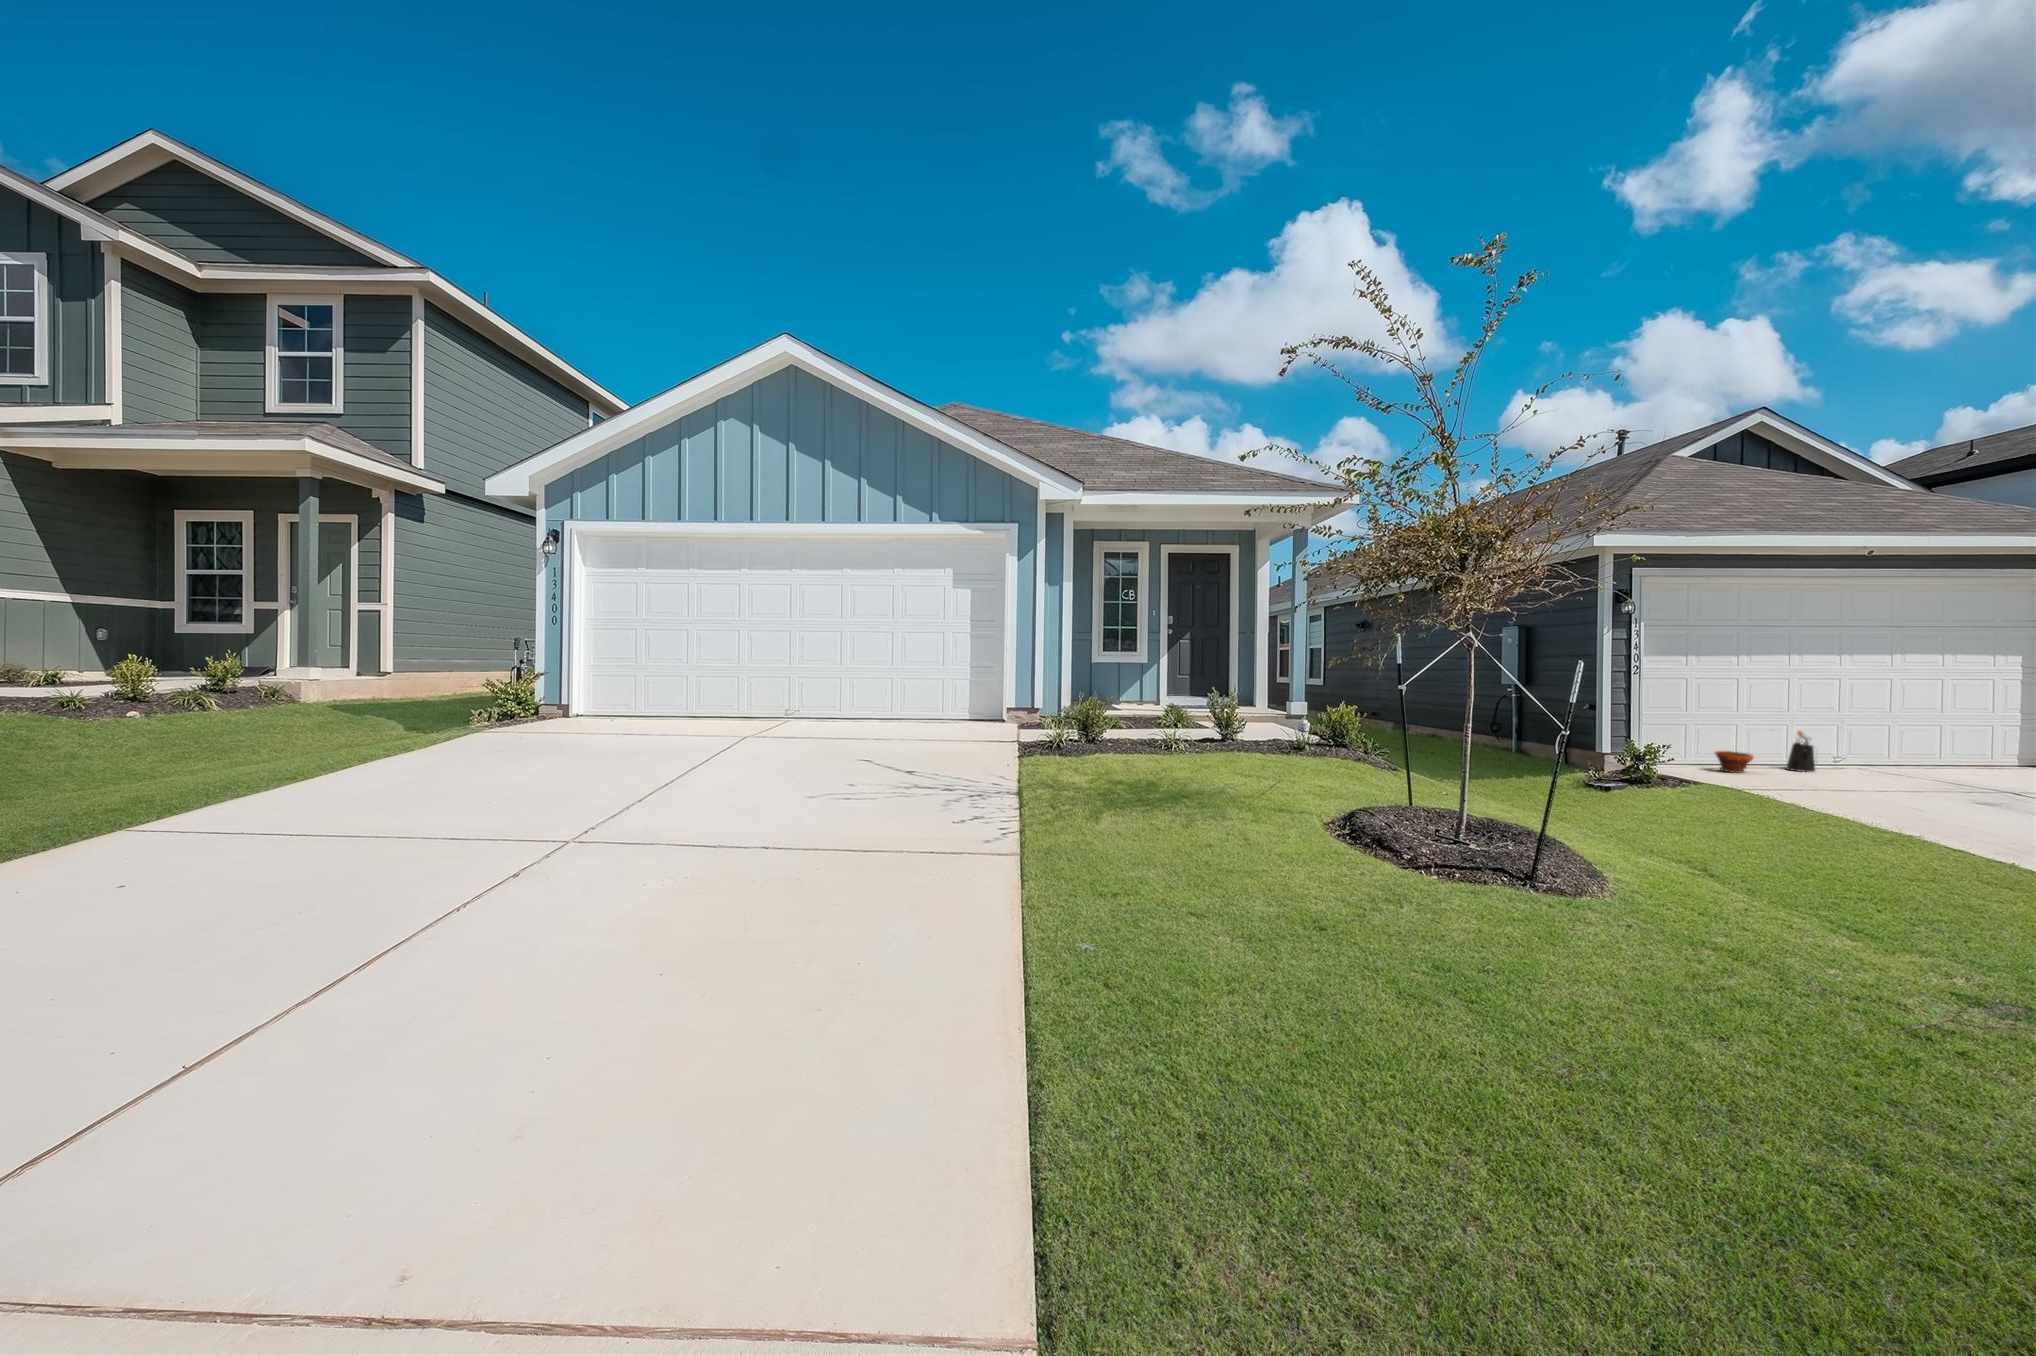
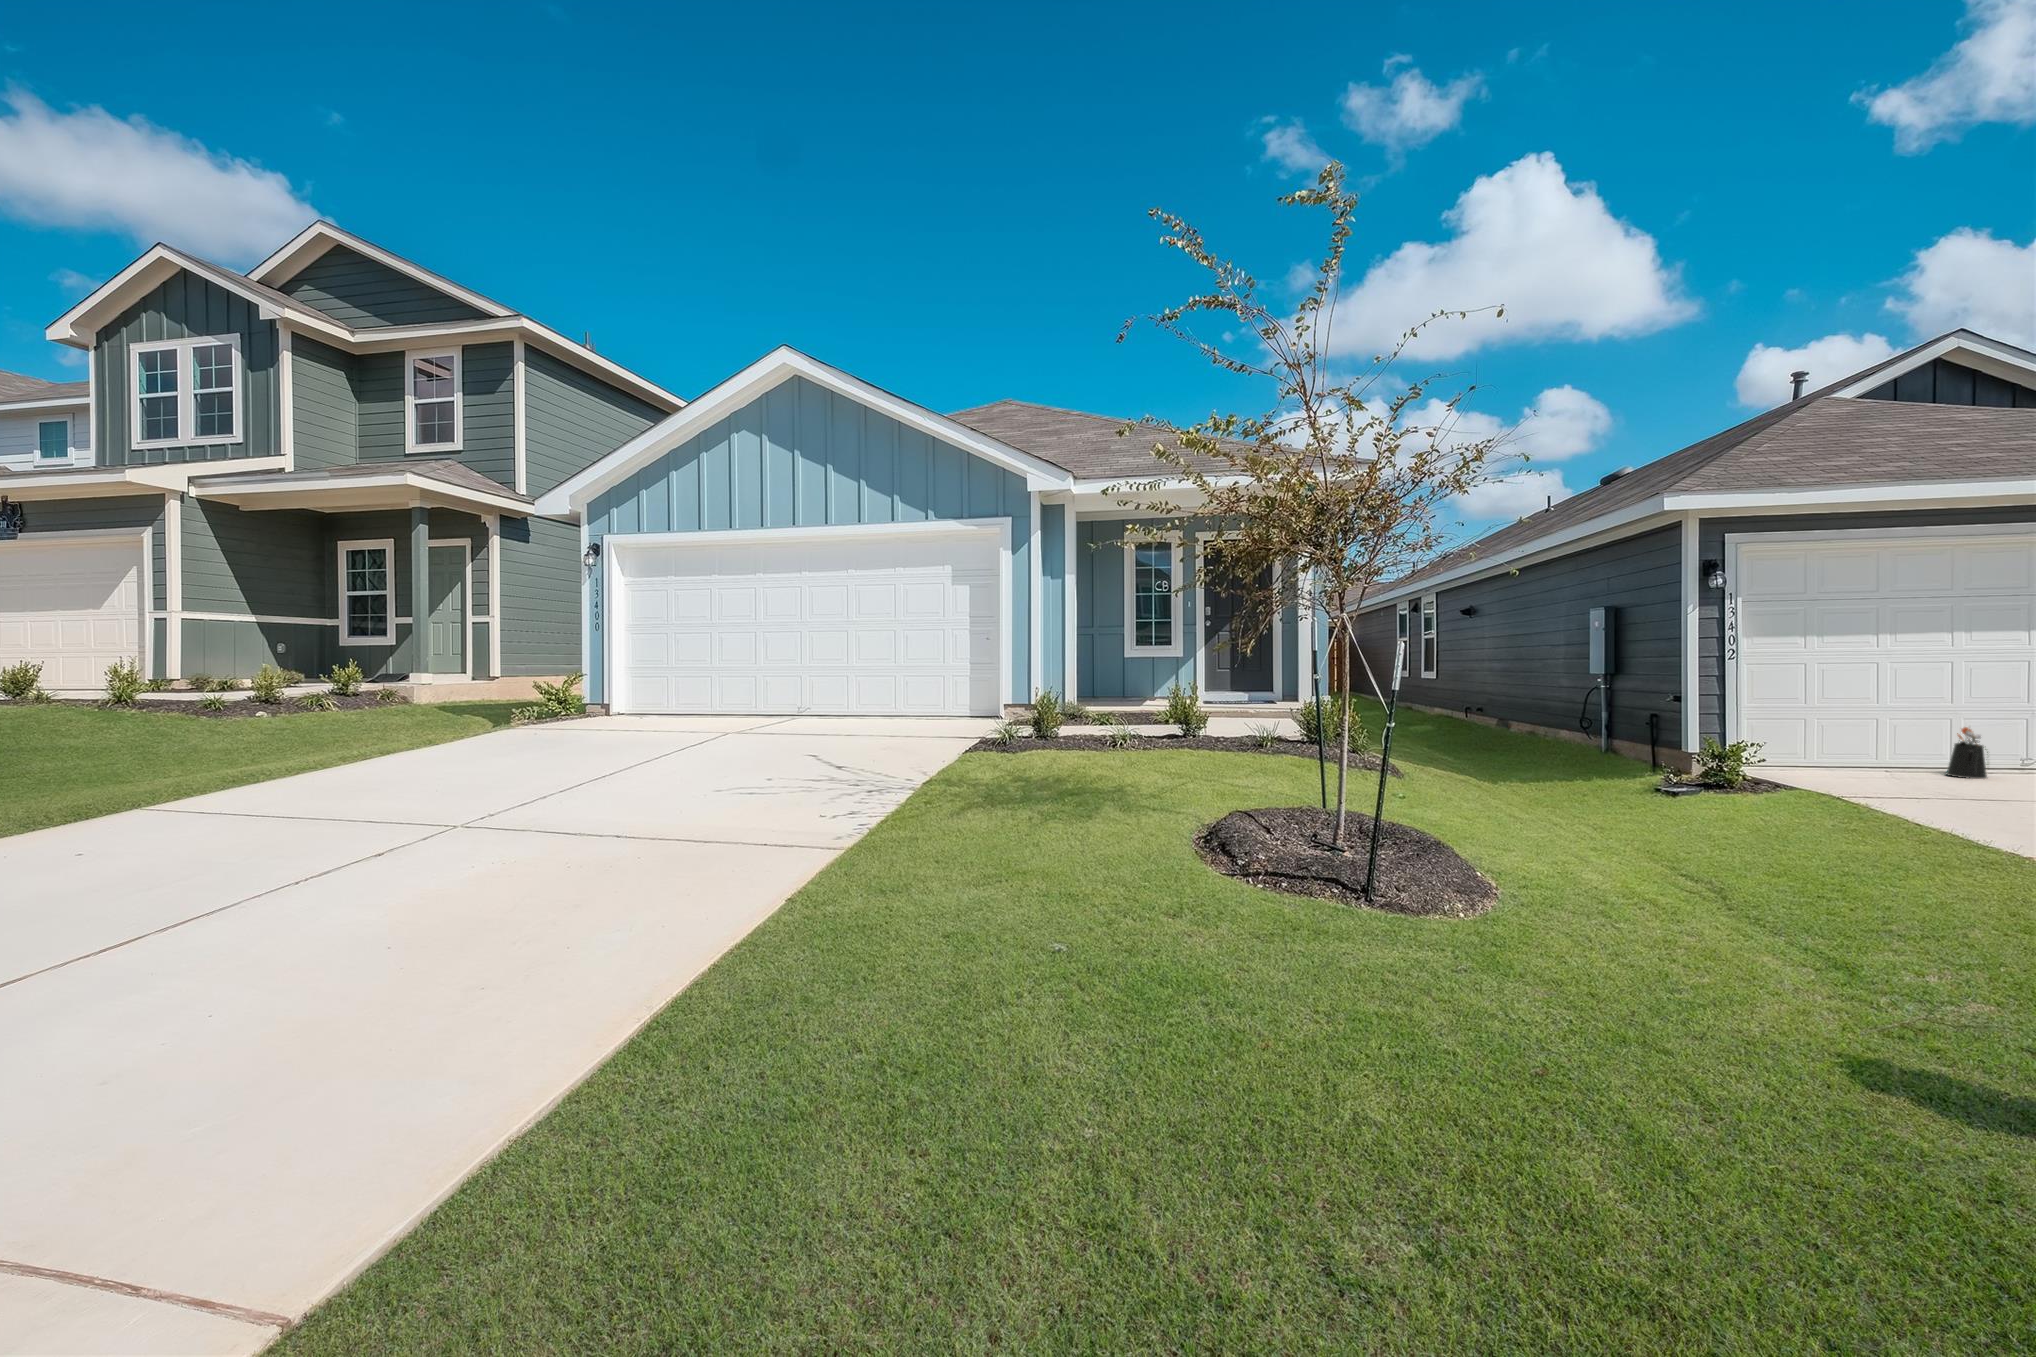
planter: present [1715,751,1754,773] -> none [1841,751,1894,779]

